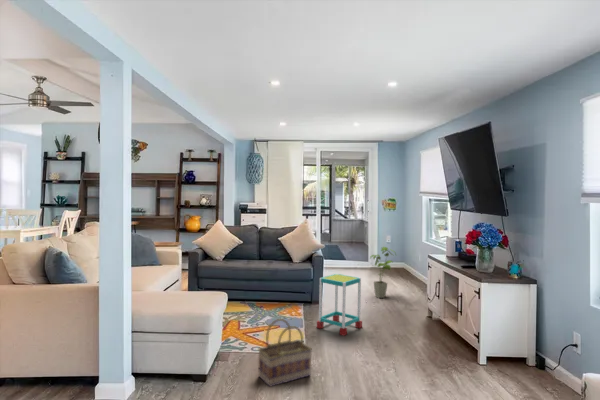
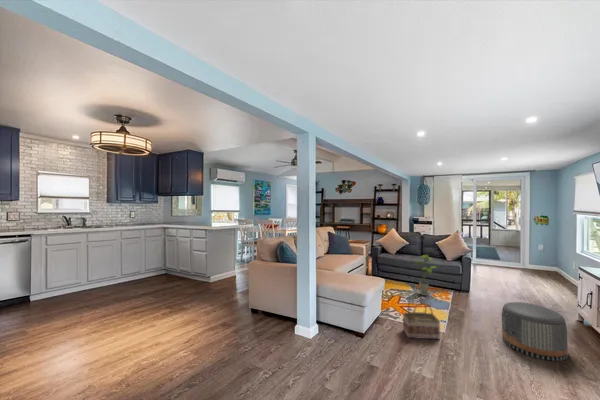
house plant: present [371,247,392,298] -> present [416,255,435,295]
side table: present [317,274,362,336] -> none [458,274,500,321]
pouf: none [374,302,435,366] -> present [502,302,568,361]

